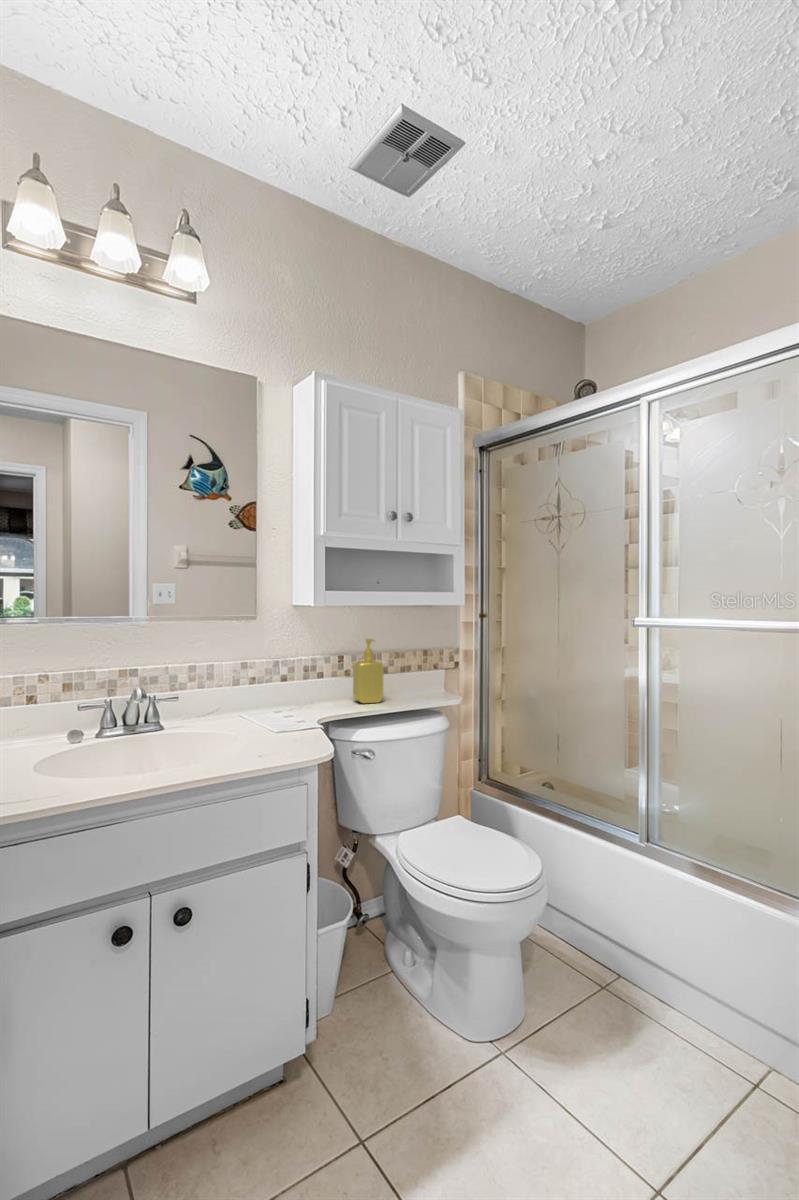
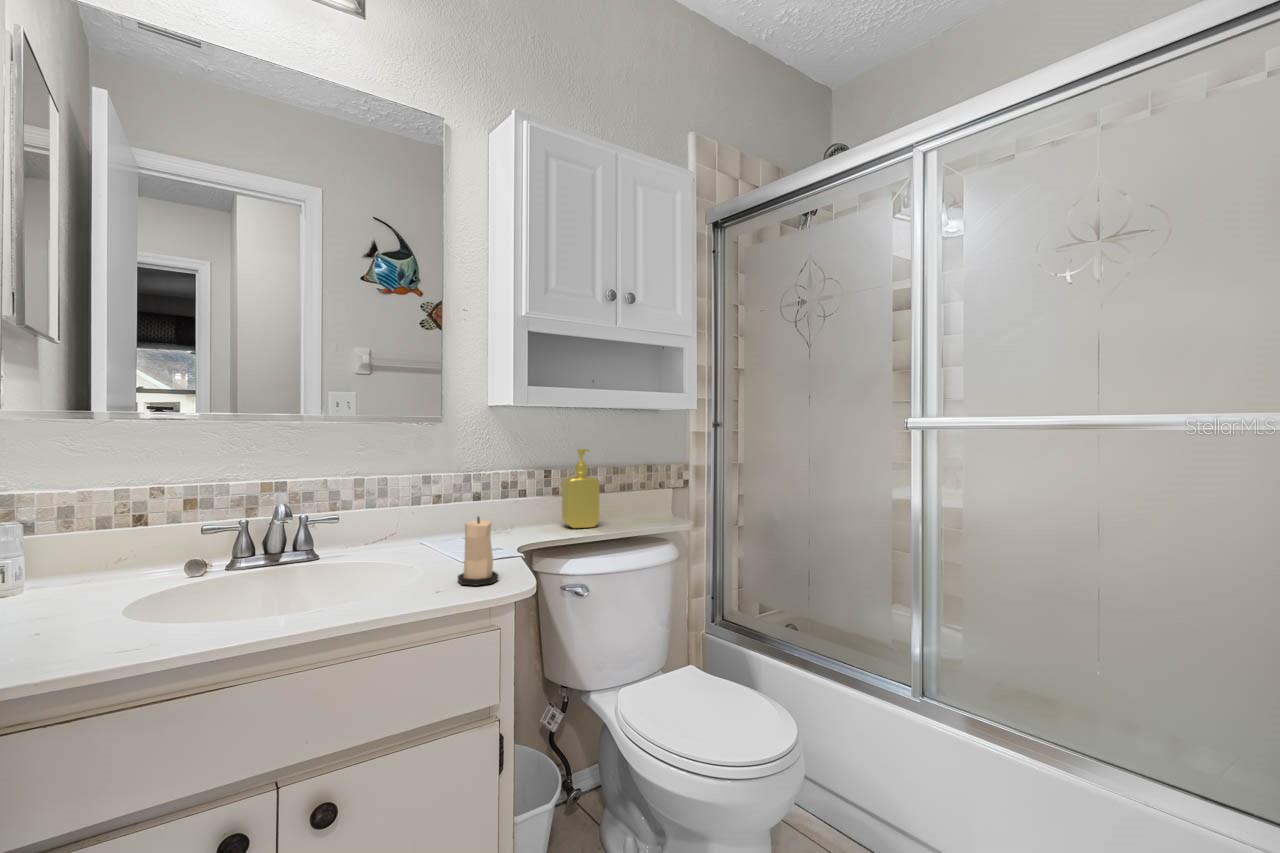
candle: none [272,699,303,753] -> present [458,517,498,586]

